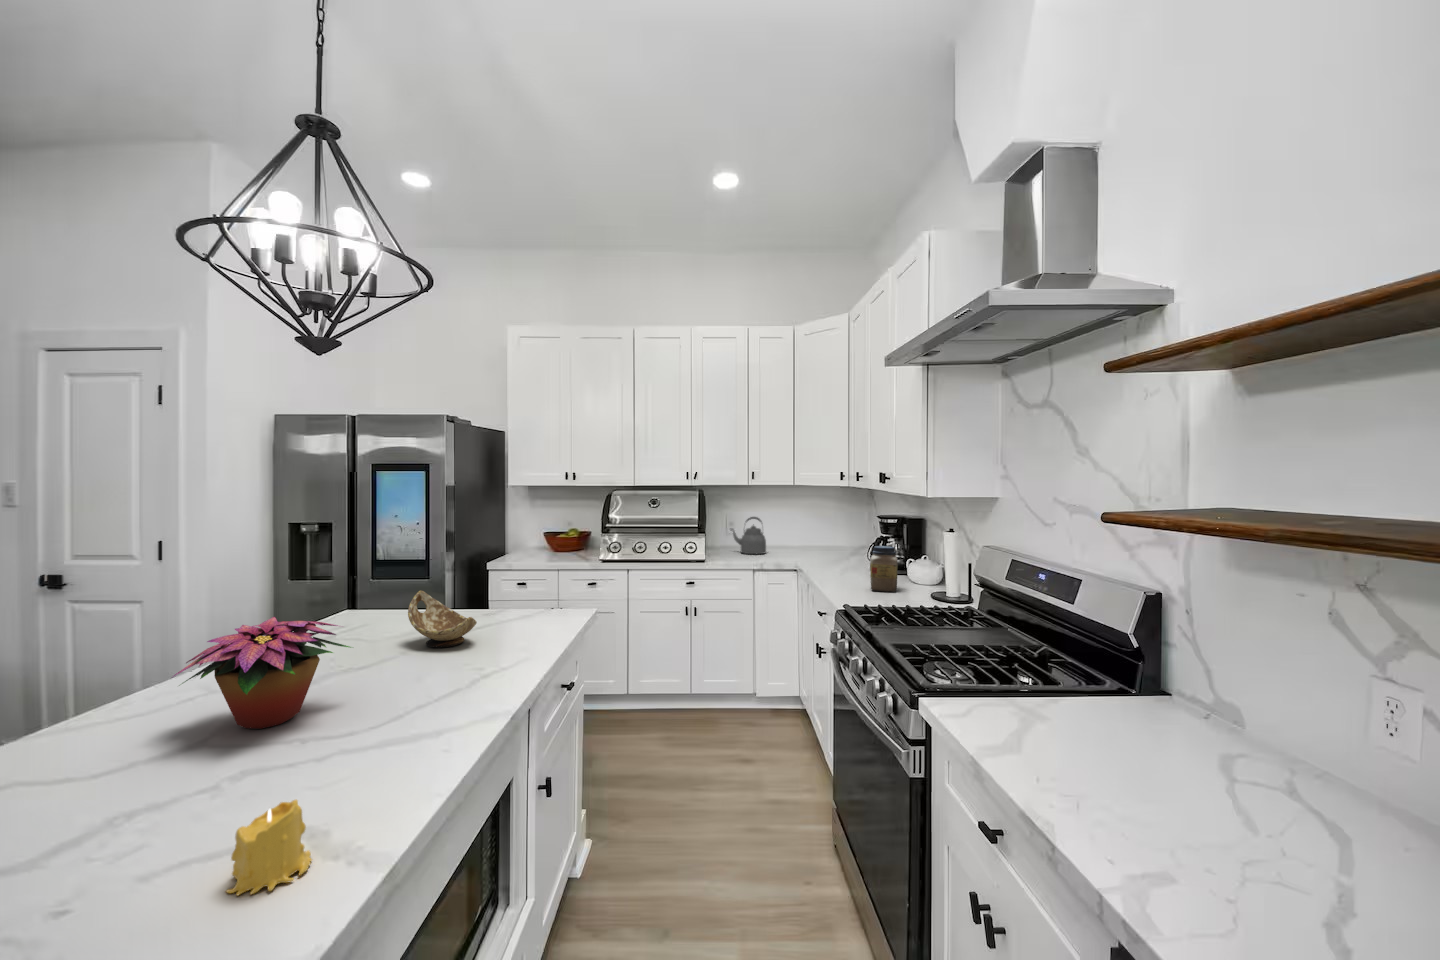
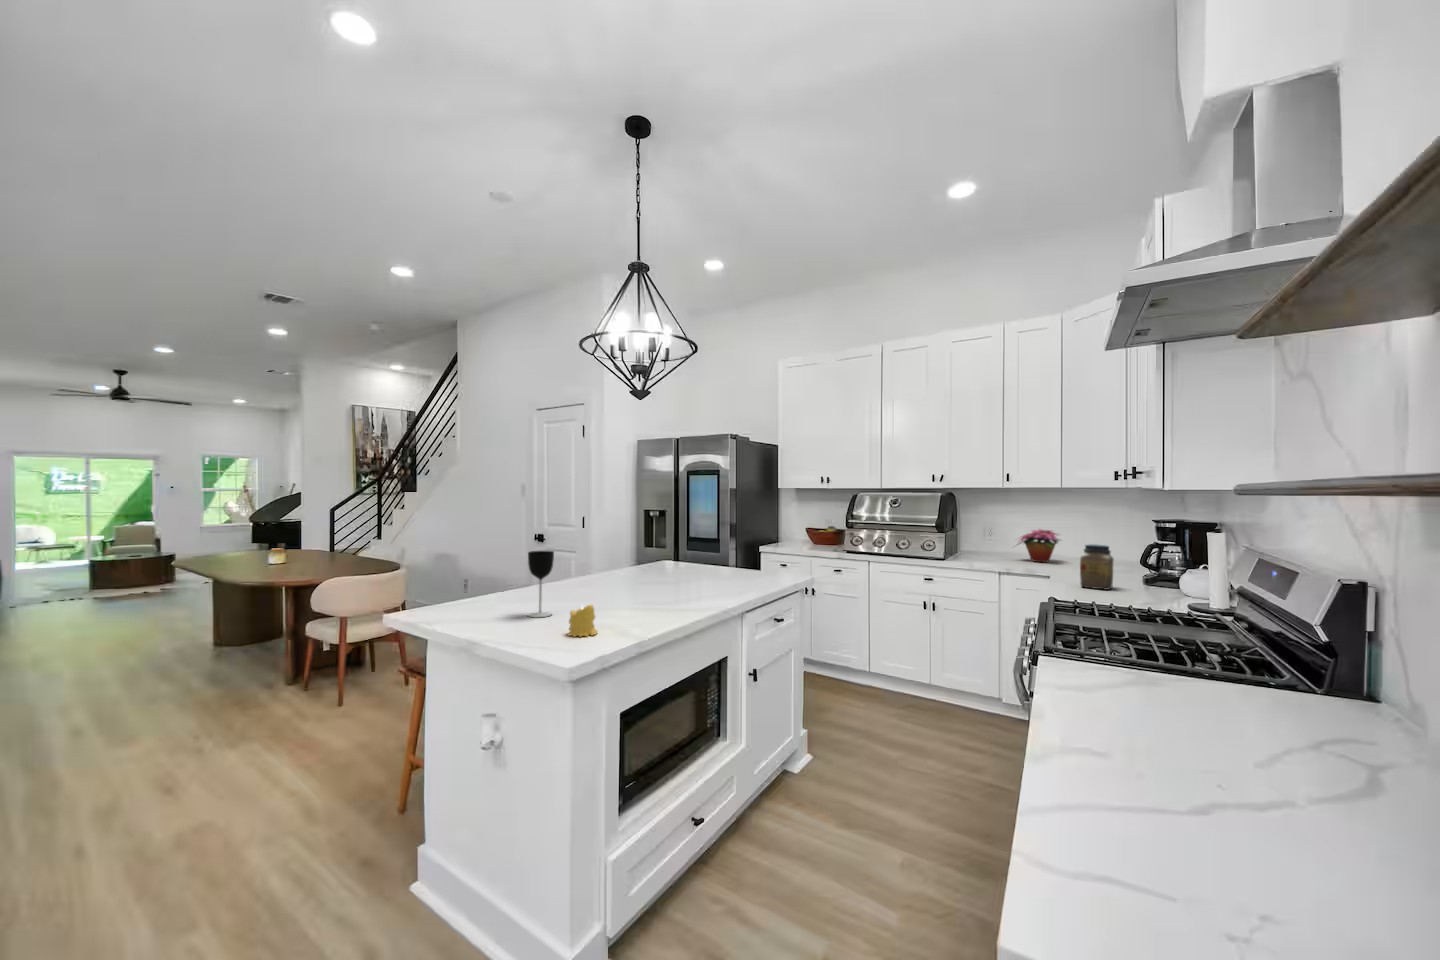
kettle: present [731,517,766,554] -> none [968,520,1006,555]
decorative bowl: present [408,590,477,648] -> none [683,545,721,581]
flower arrangement: present [174,617,351,729] -> present [1020,529,1059,562]
wine glass: none [80,677,161,845] -> present [528,551,554,617]

